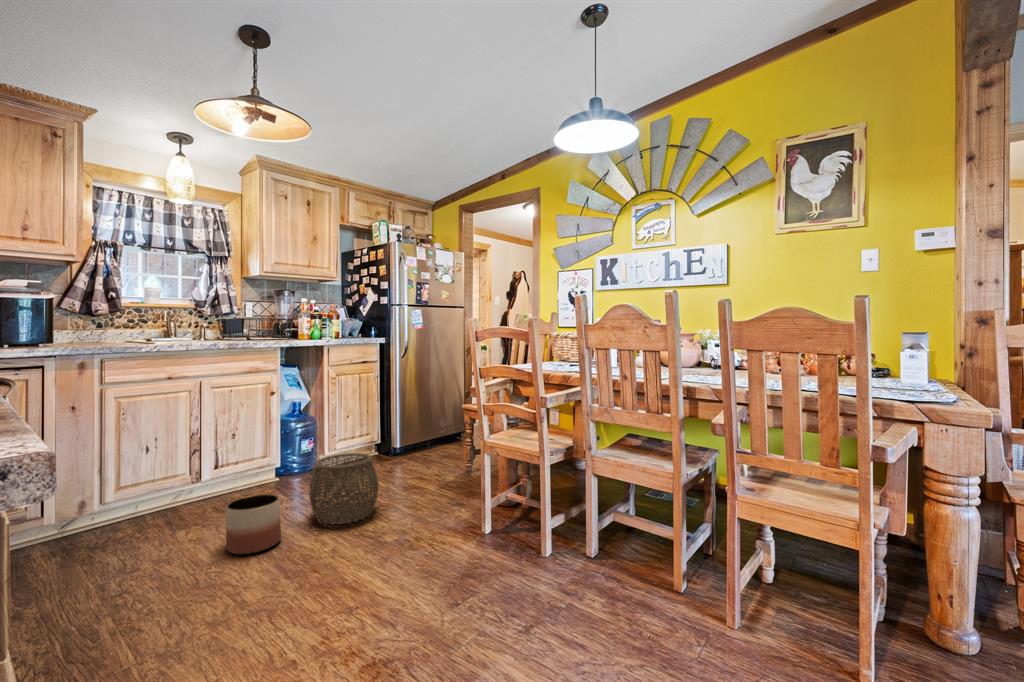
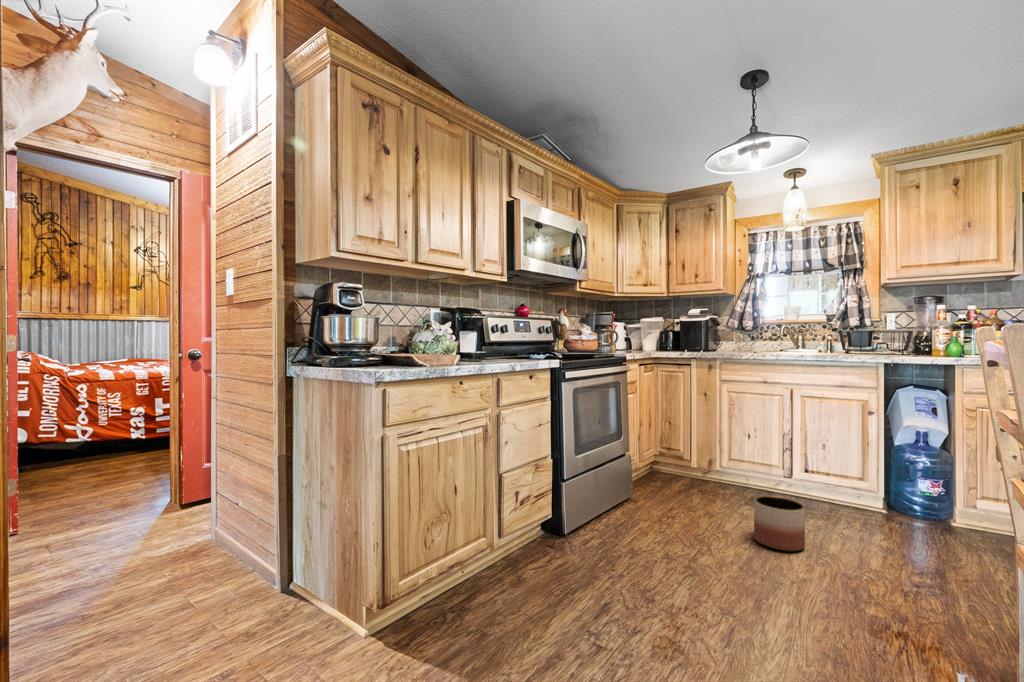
woven basket: present [309,453,379,525] -> none [845,491,951,583]

